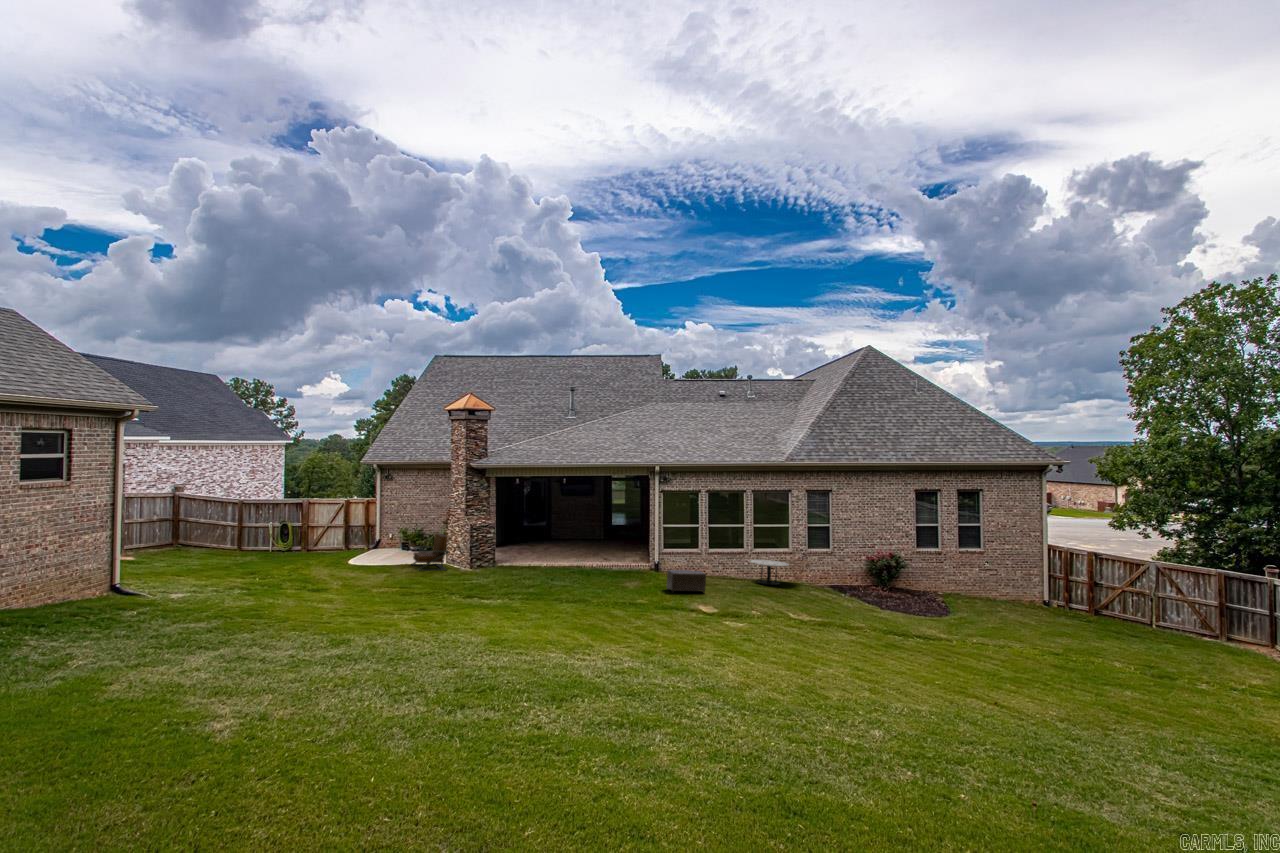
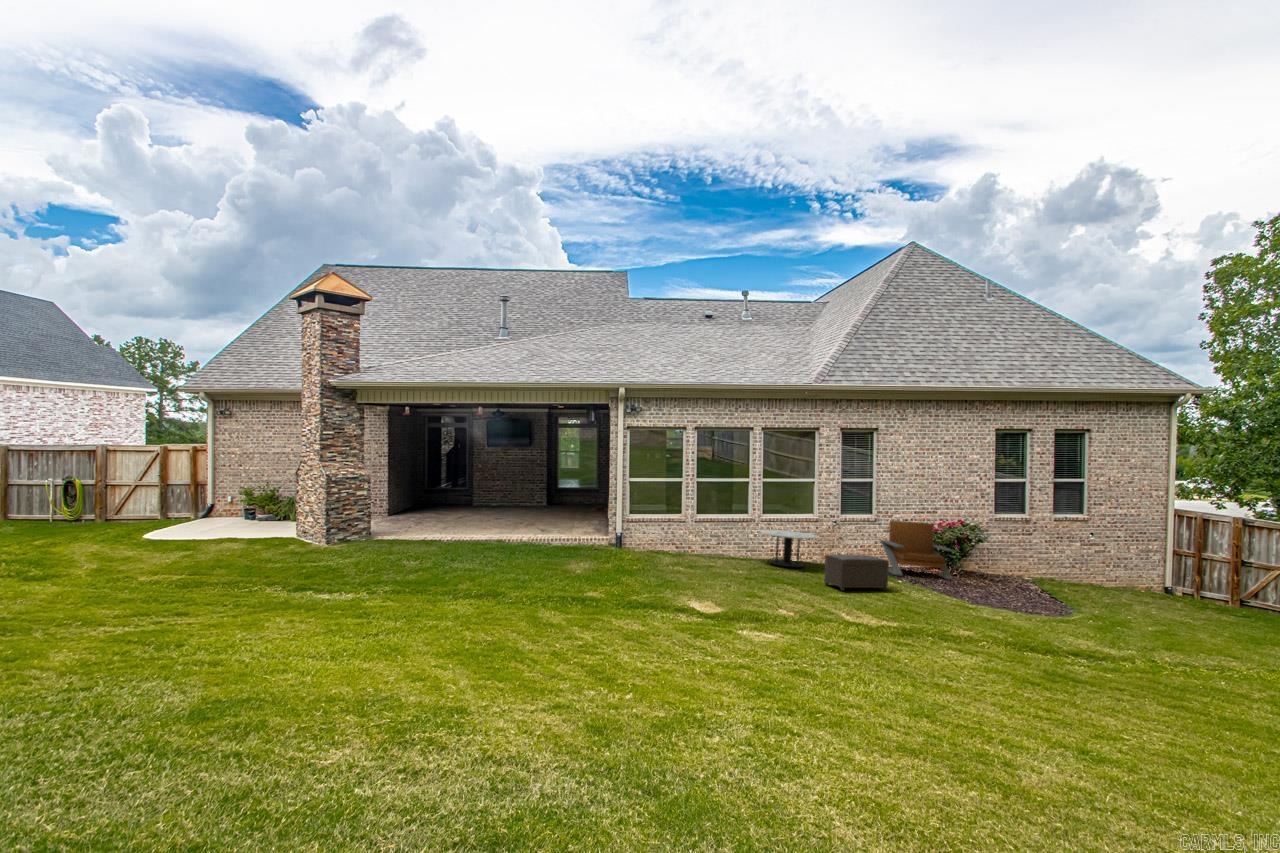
lounge chair: present [411,533,450,571] -> present [881,521,954,580]
ottoman: present [666,570,706,593] -> present [824,554,889,591]

